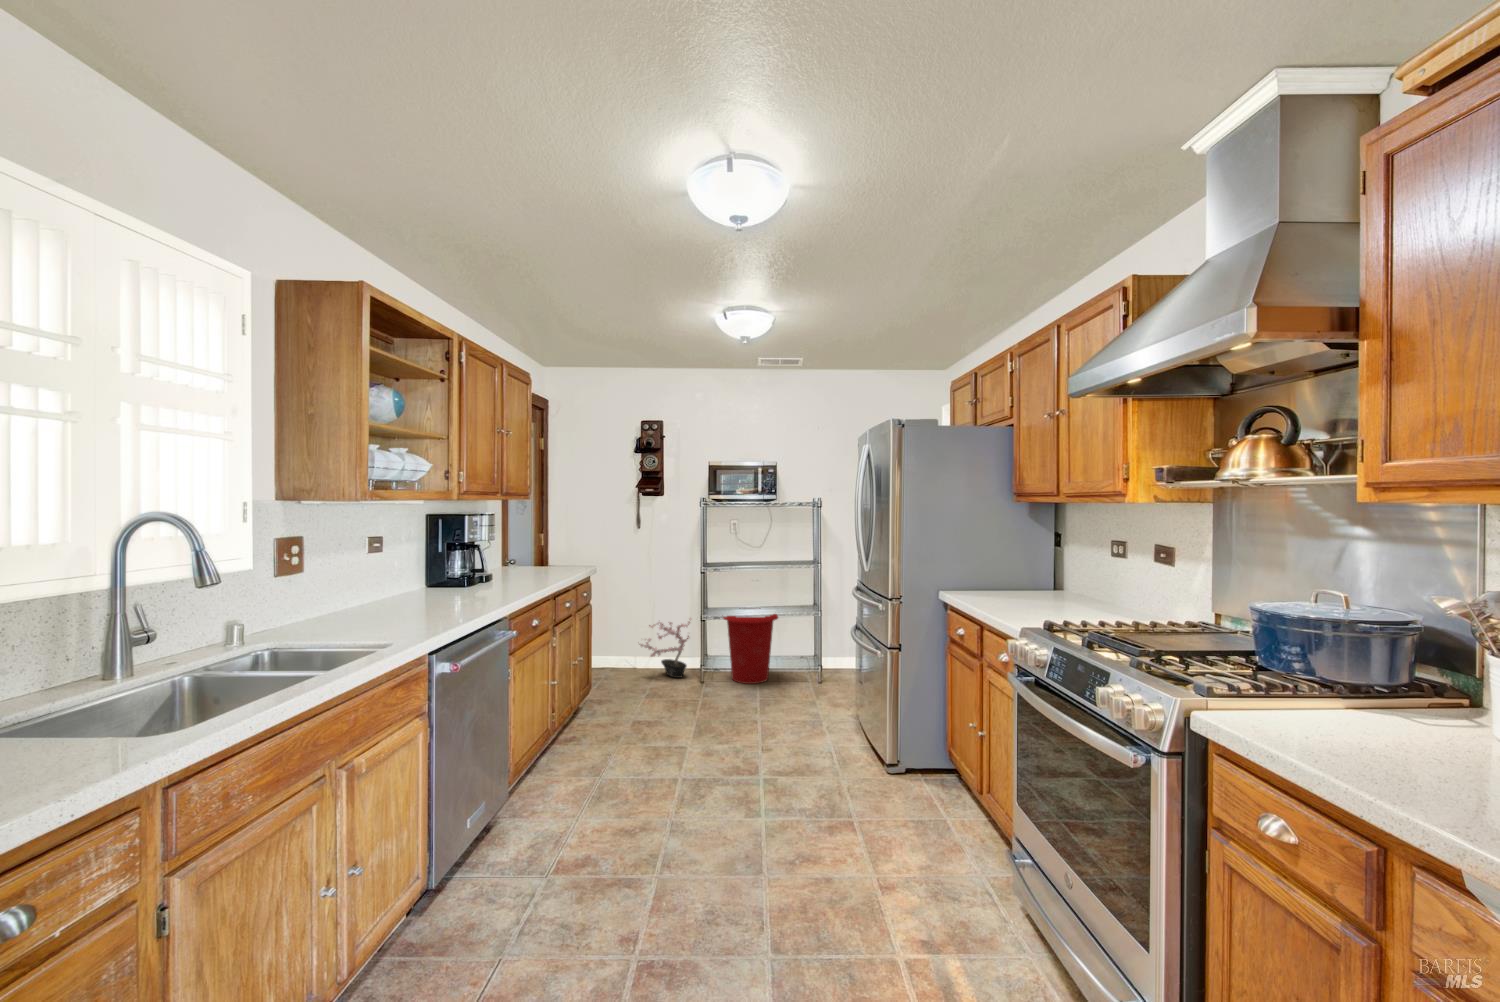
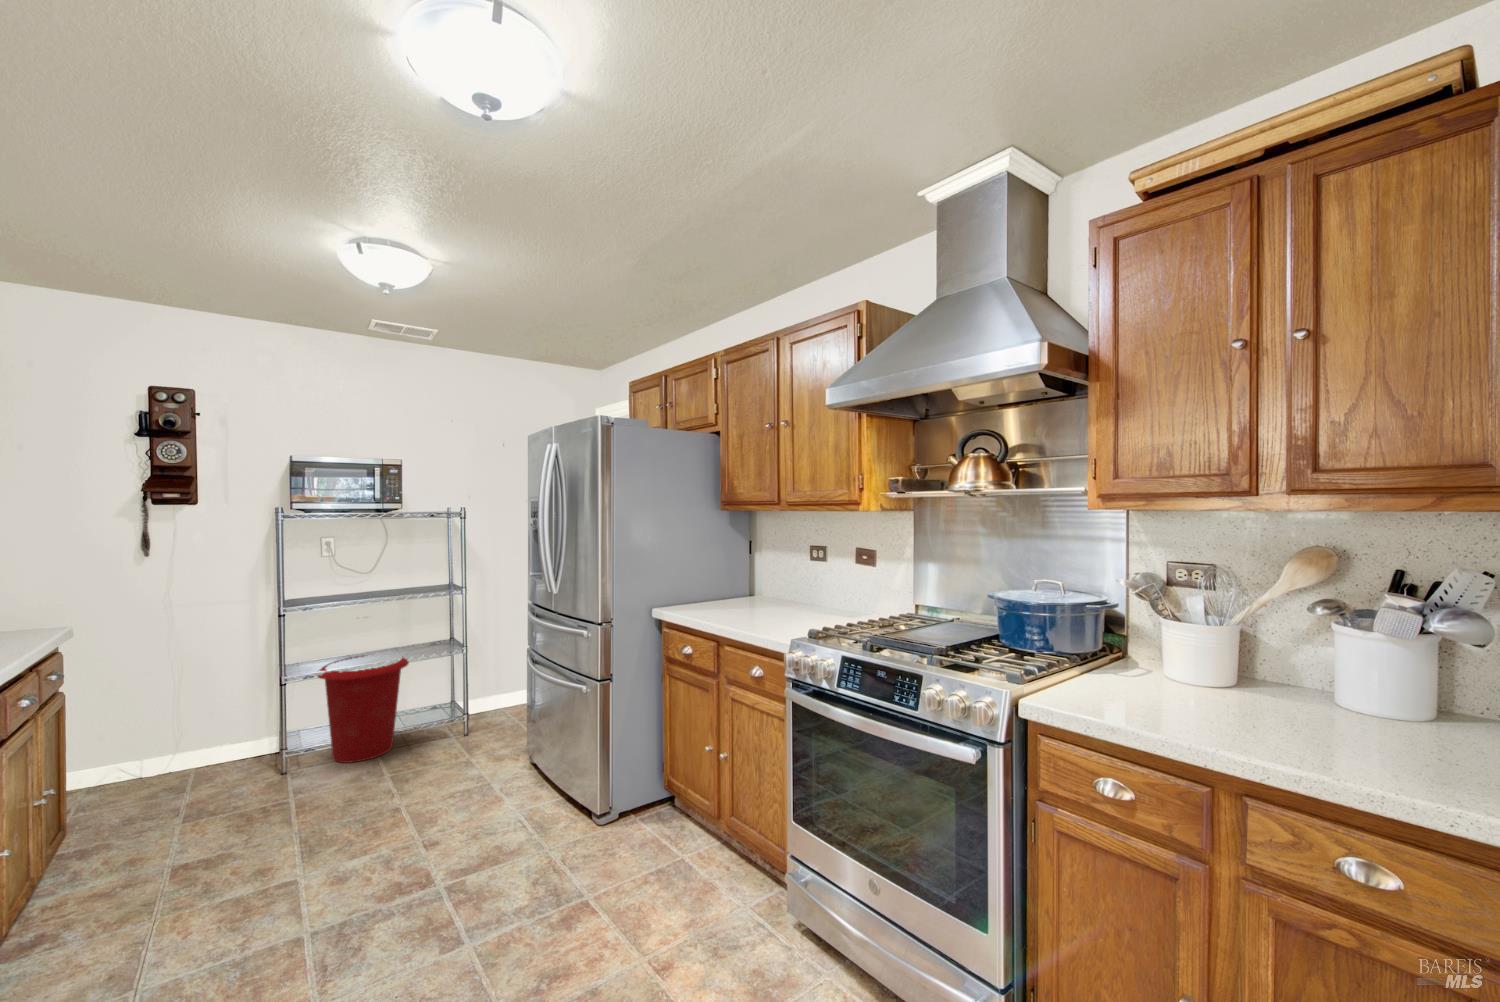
potted plant: present [639,618,691,678] -> none [135,683,260,784]

